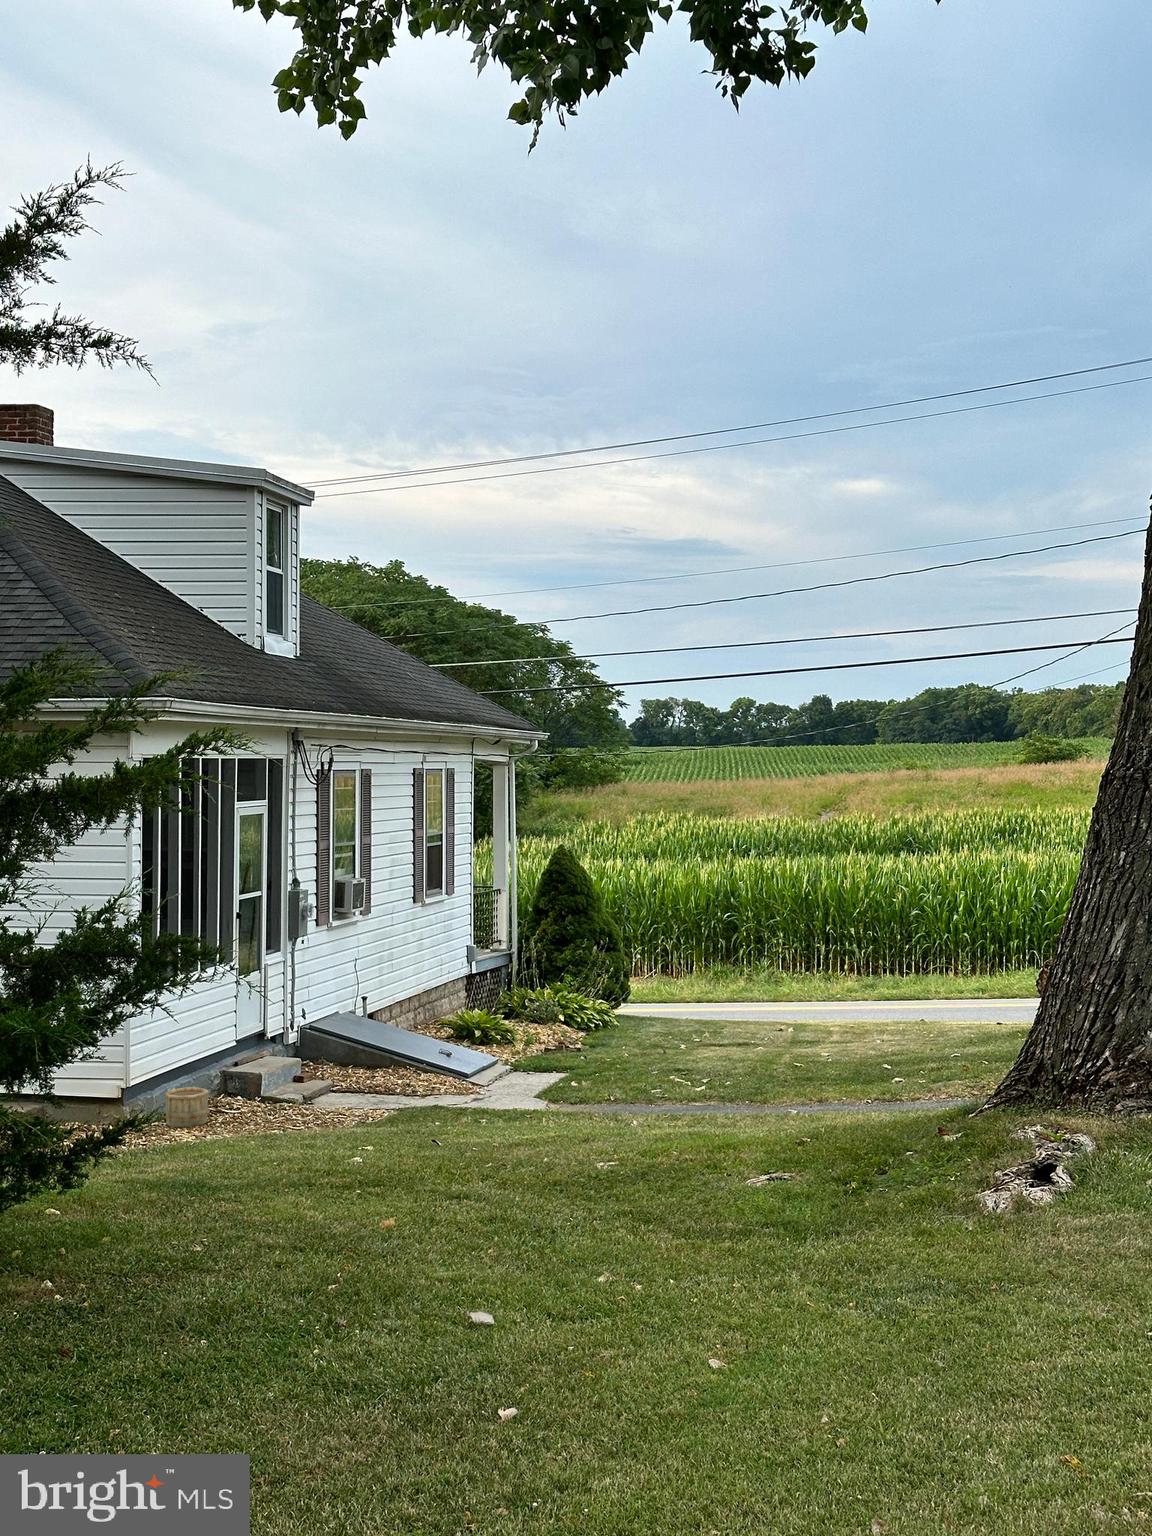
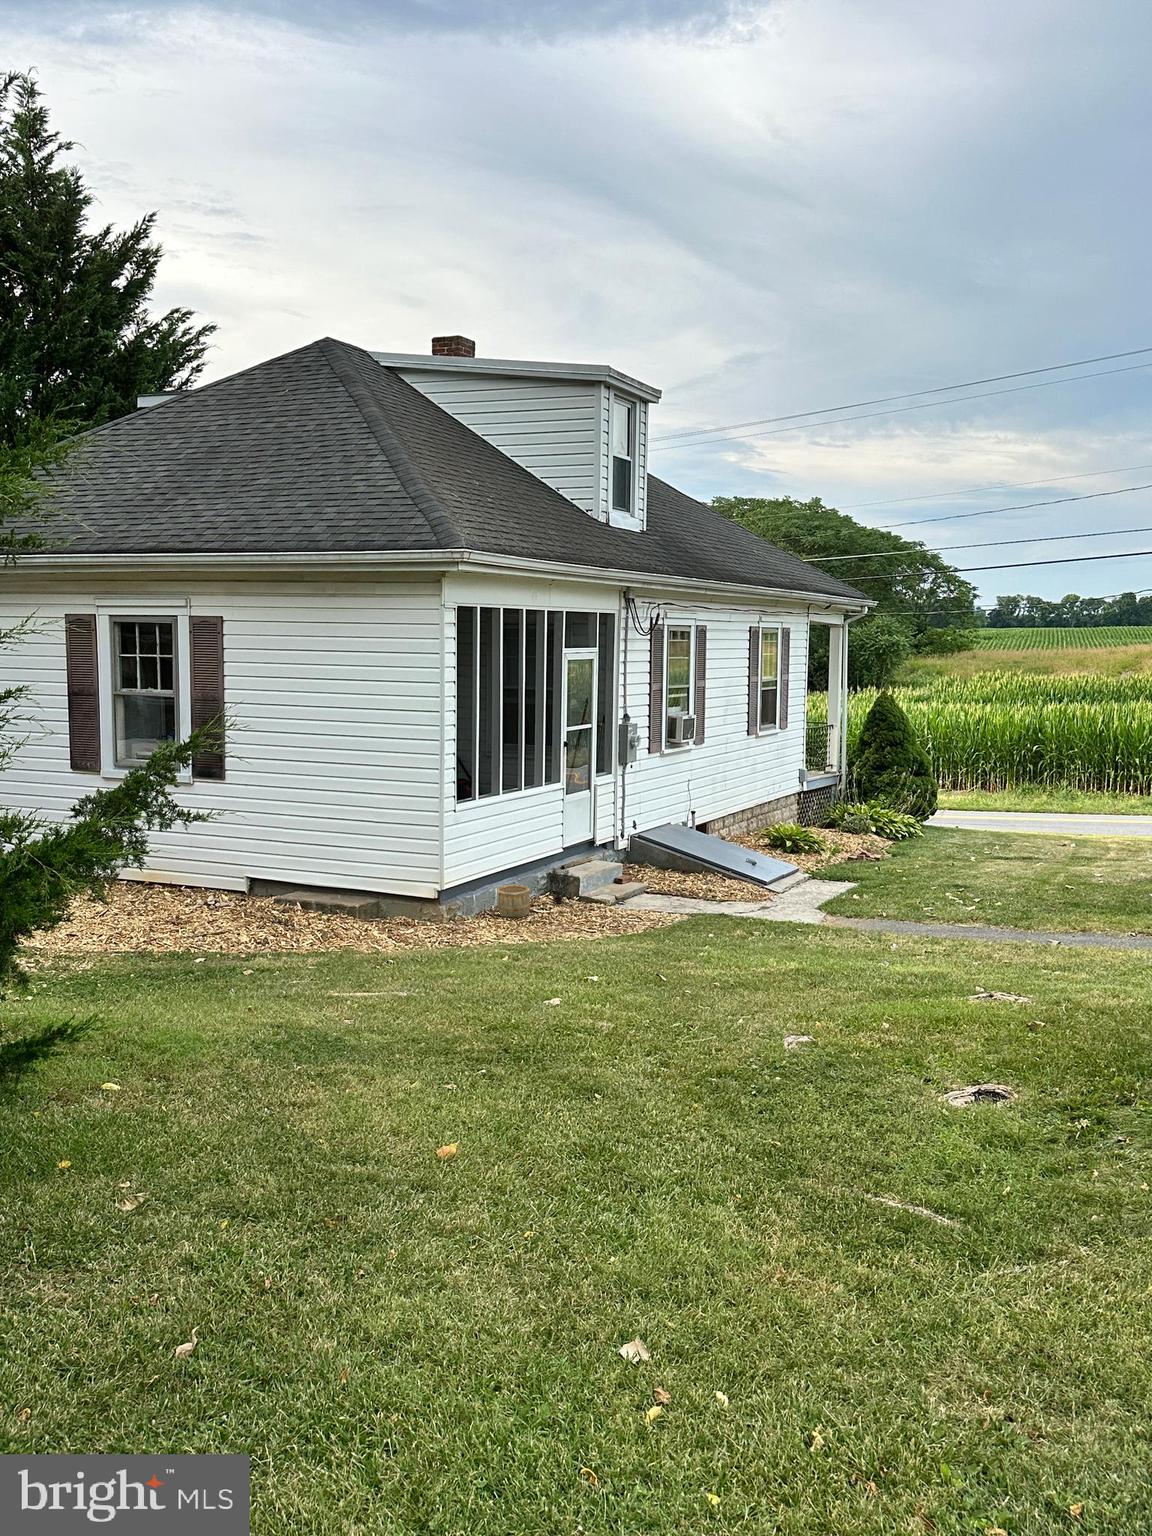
potted plant: none [210,1066,258,1113] -> present [544,869,577,904]

